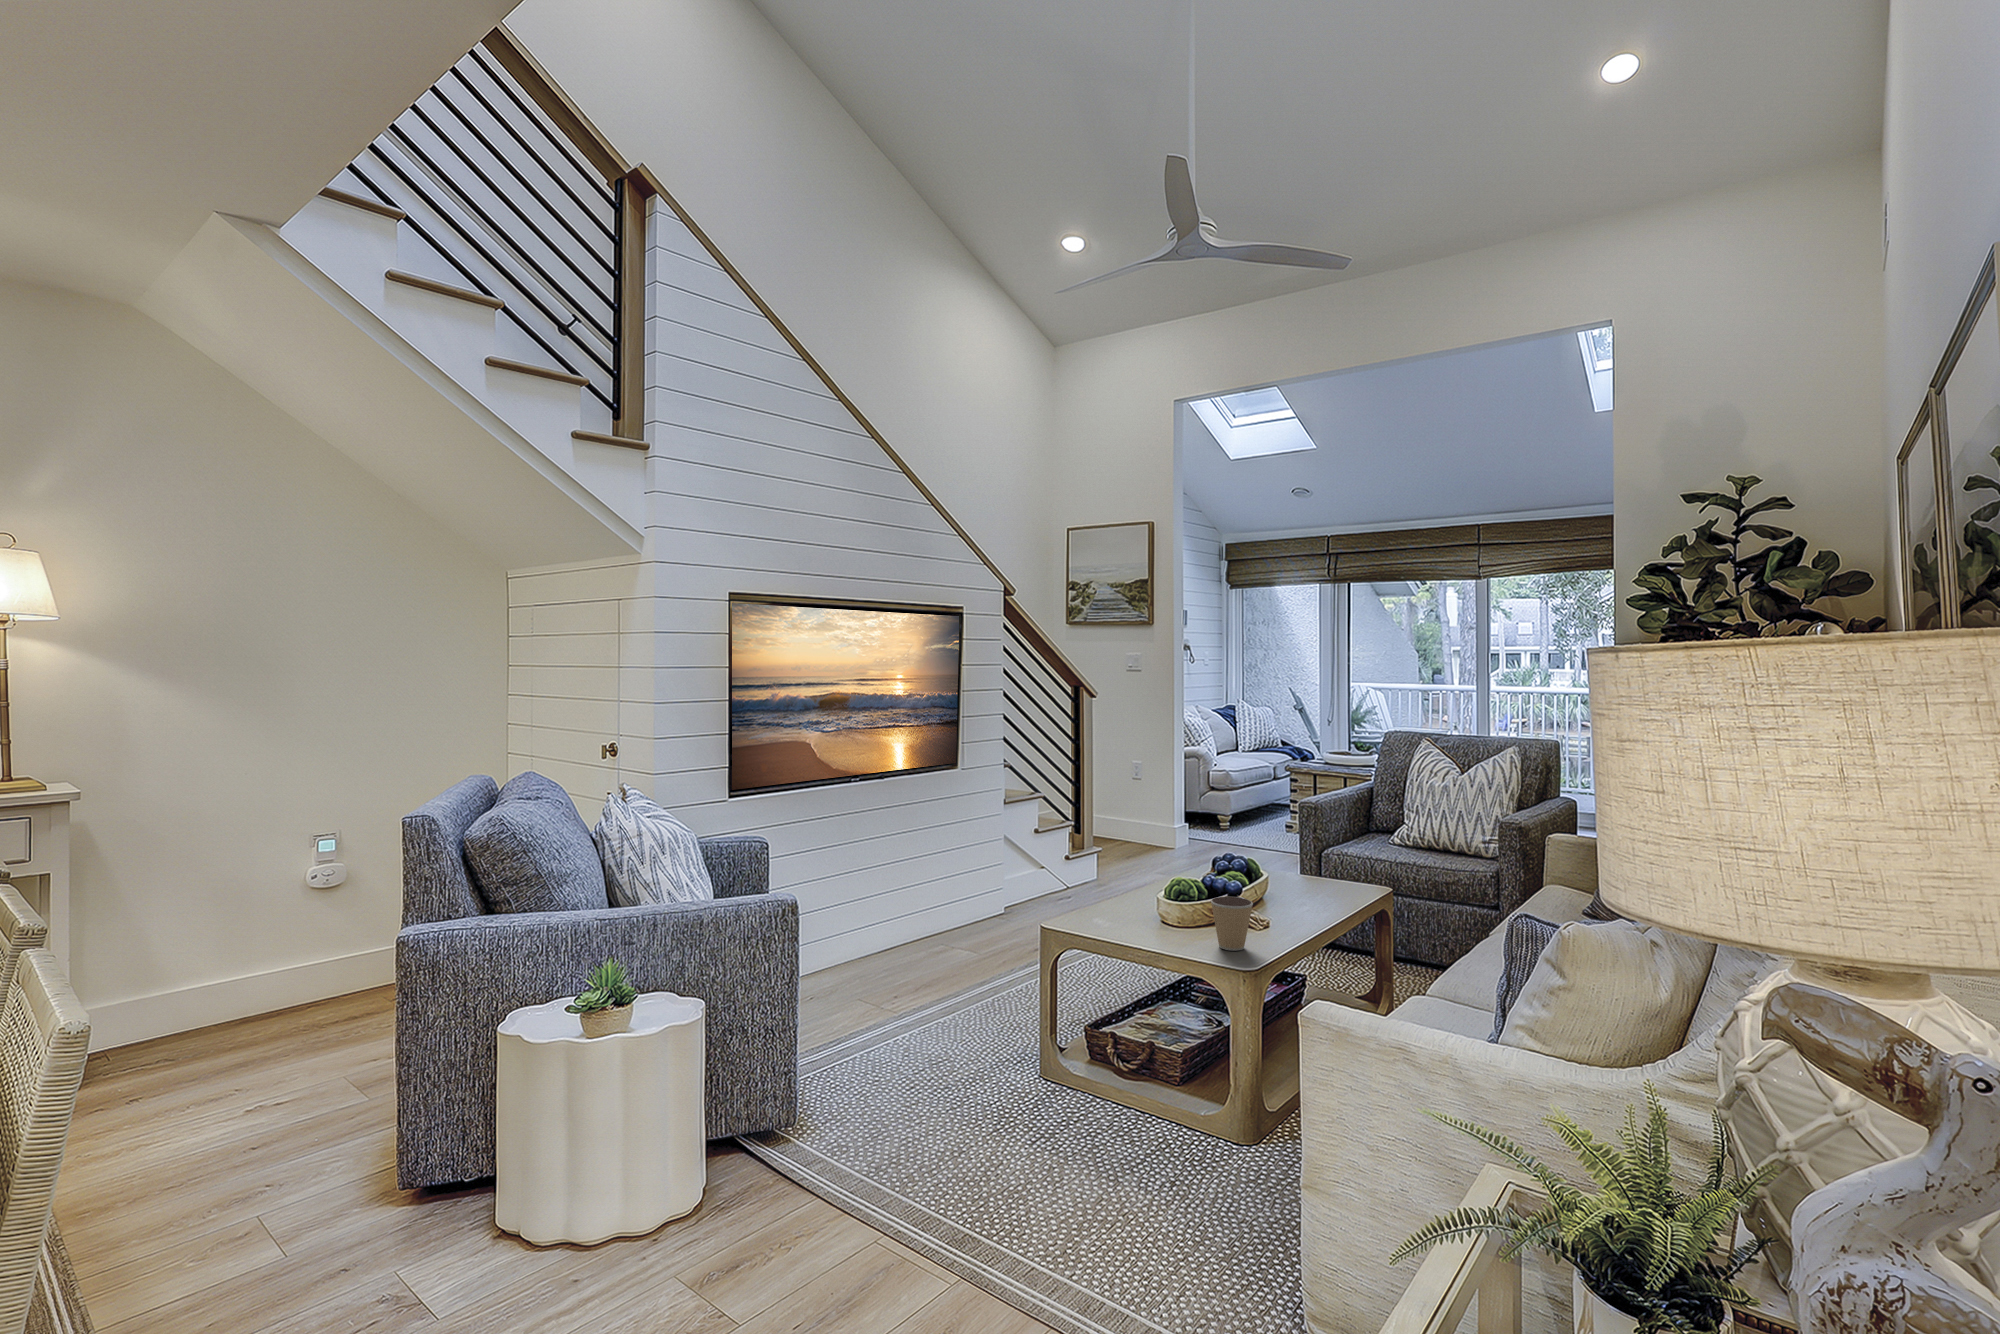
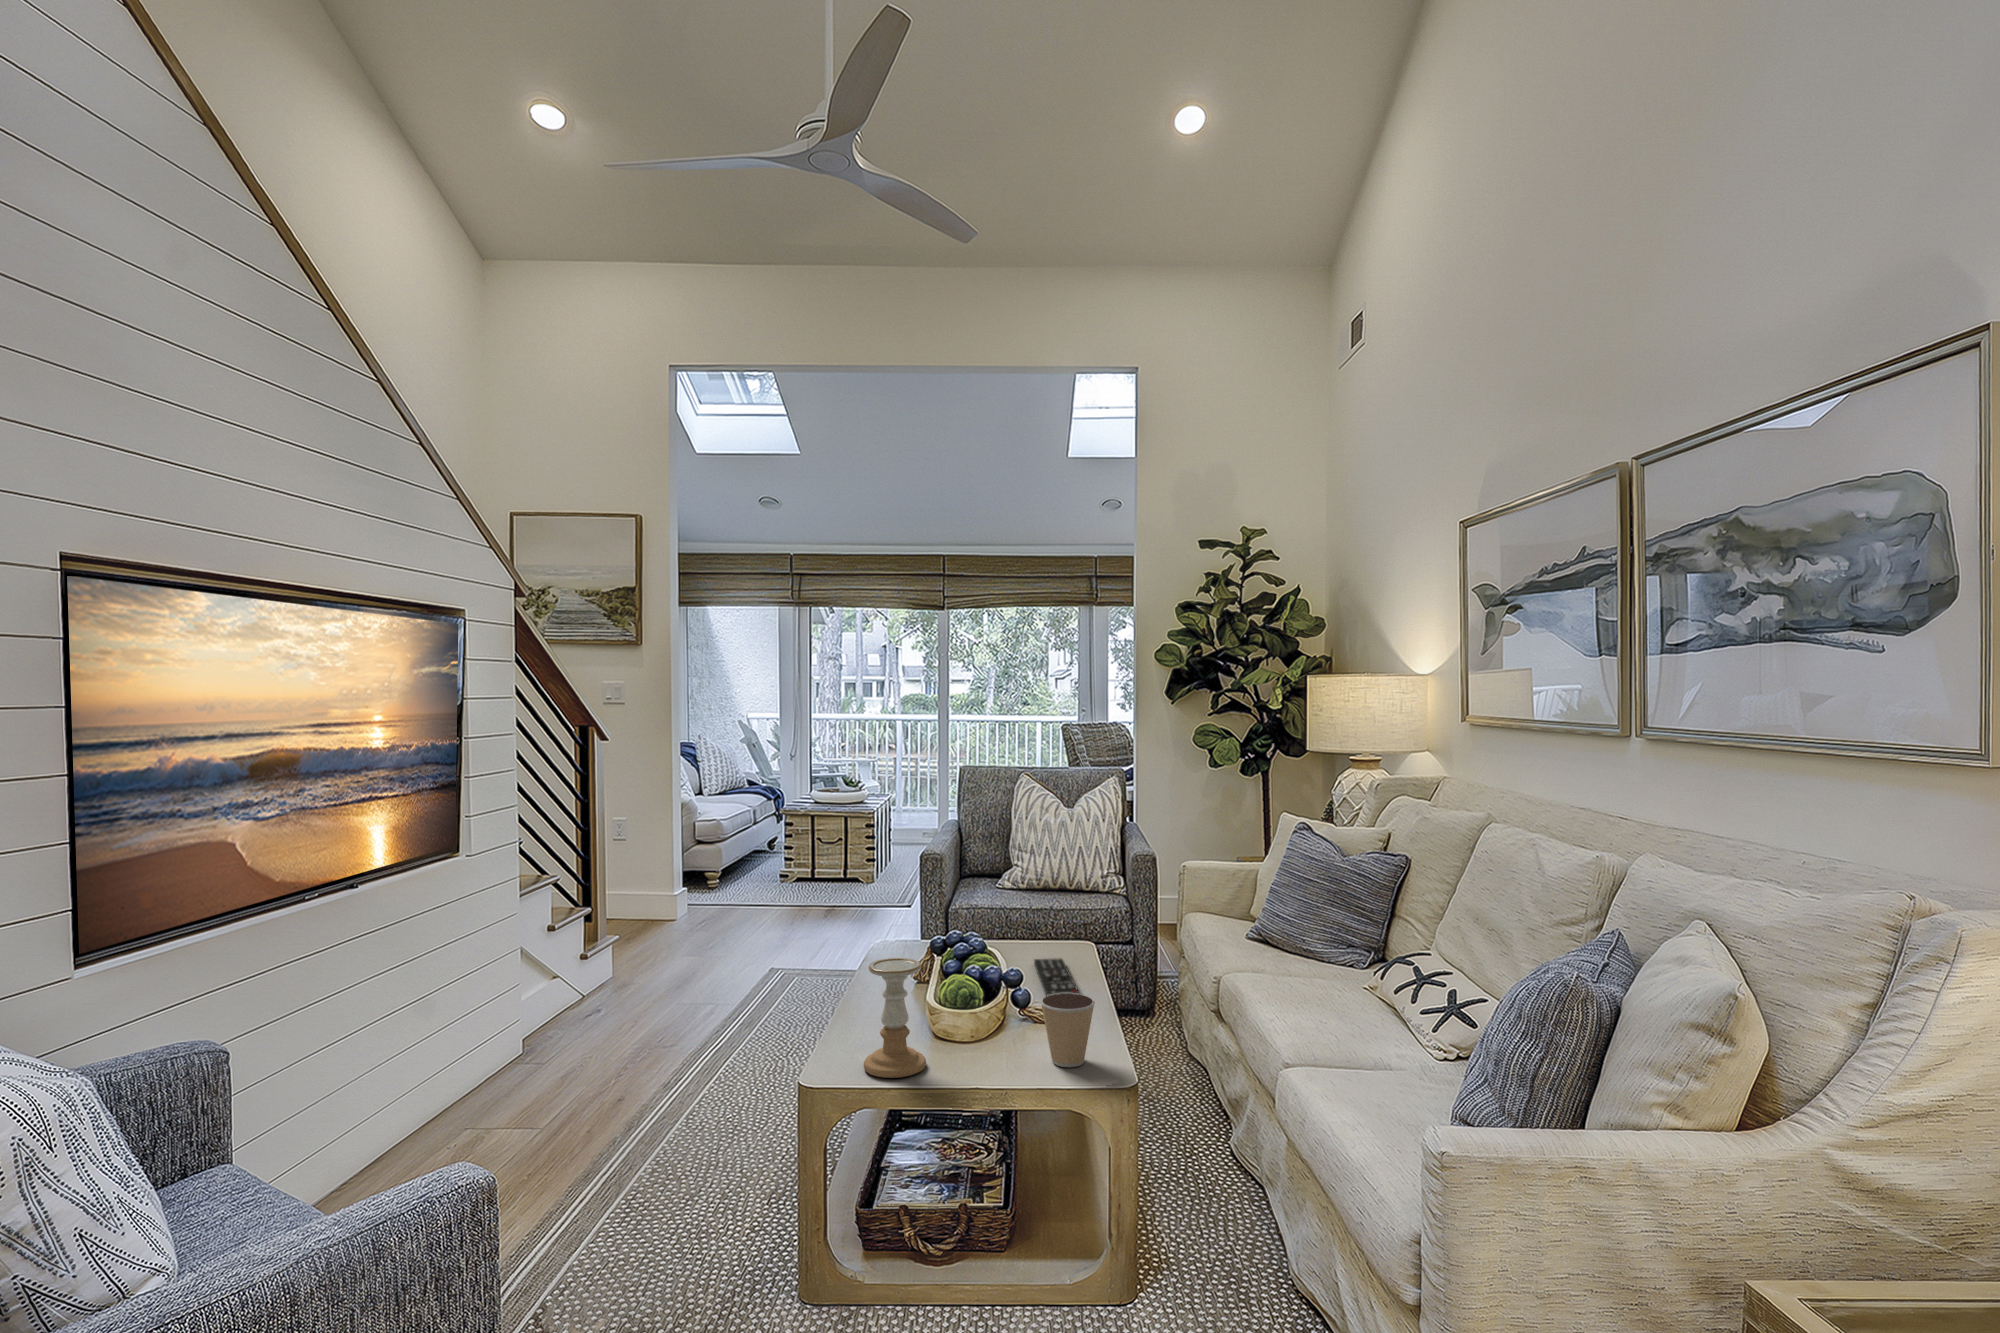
candle holder: none [1092,852,1136,932] -> present [864,958,926,1078]
remote control: none [1277,888,1333,918] -> present [1034,958,1079,996]

